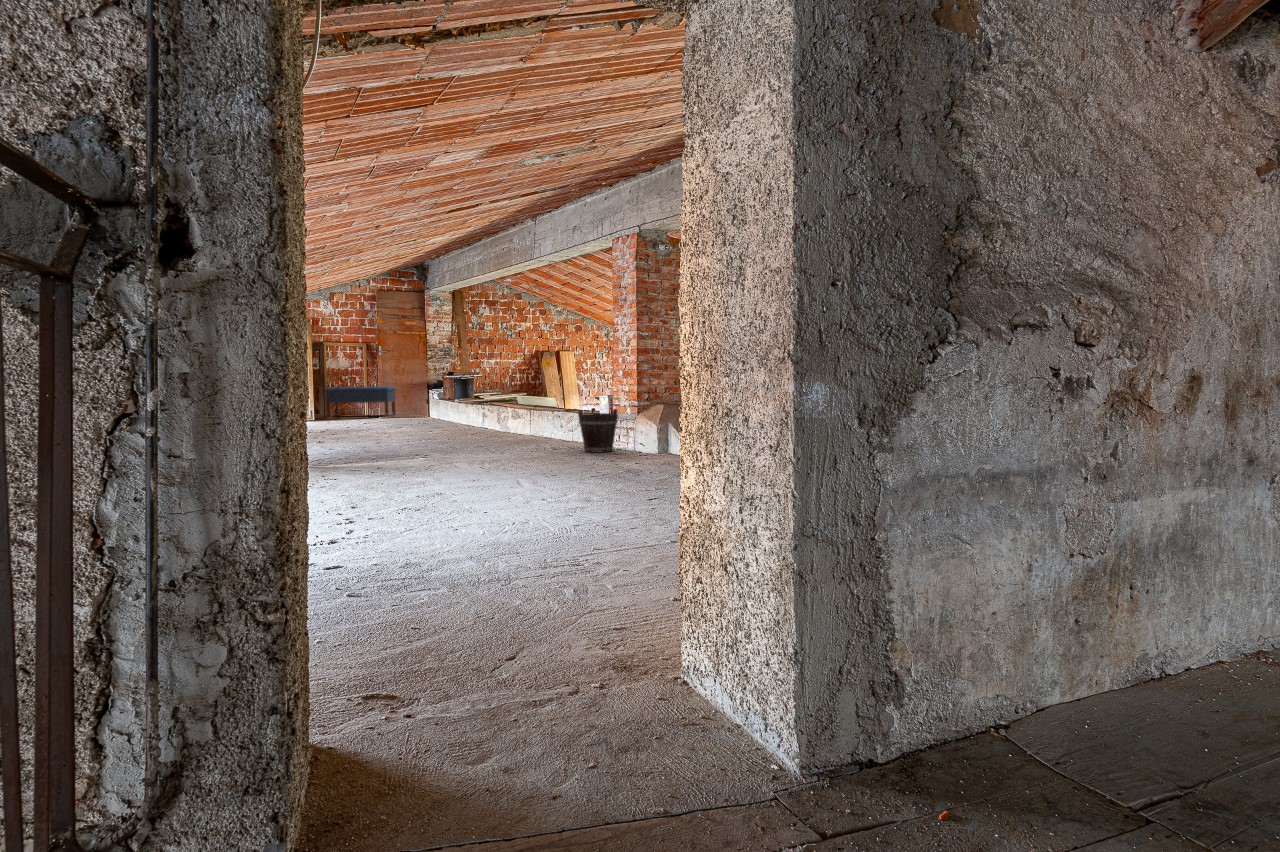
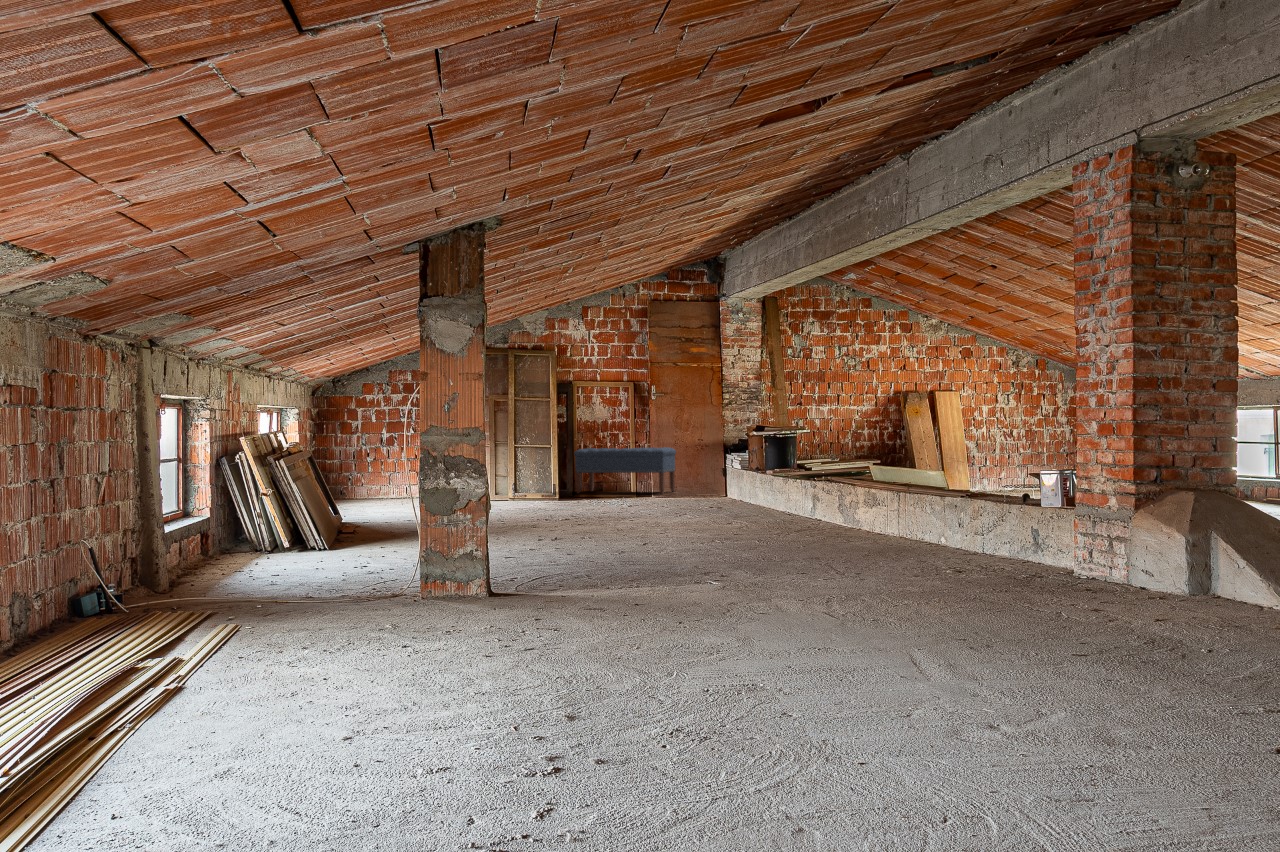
bucket: present [578,409,618,453] -> none [1003,501,1089,591]

